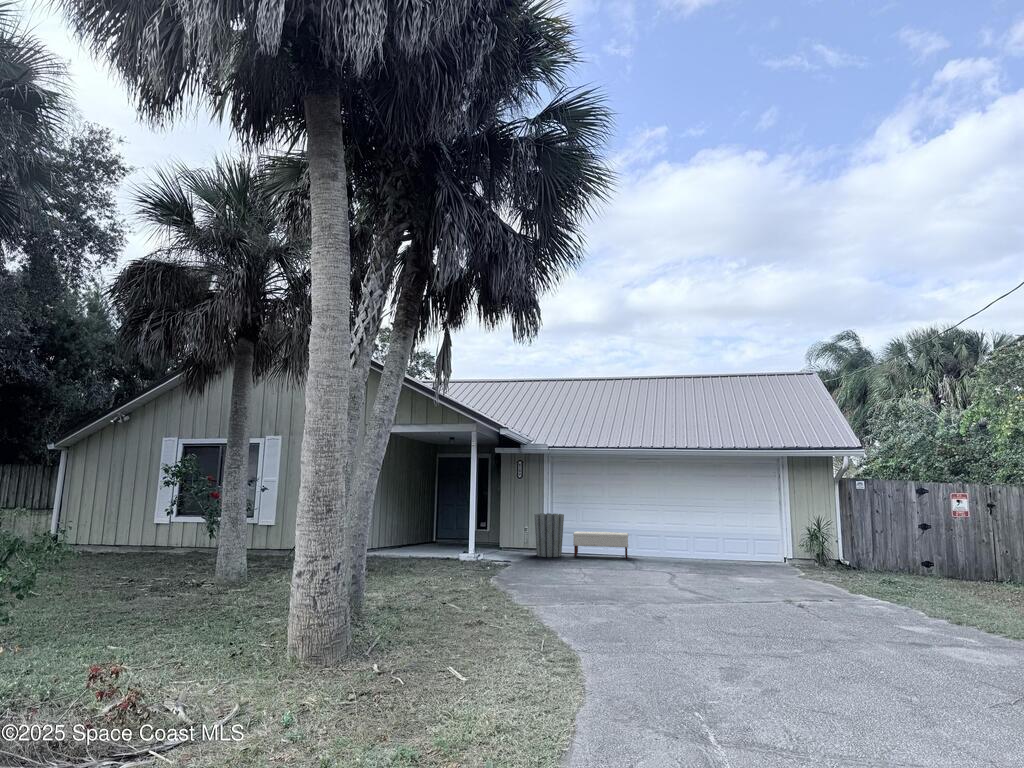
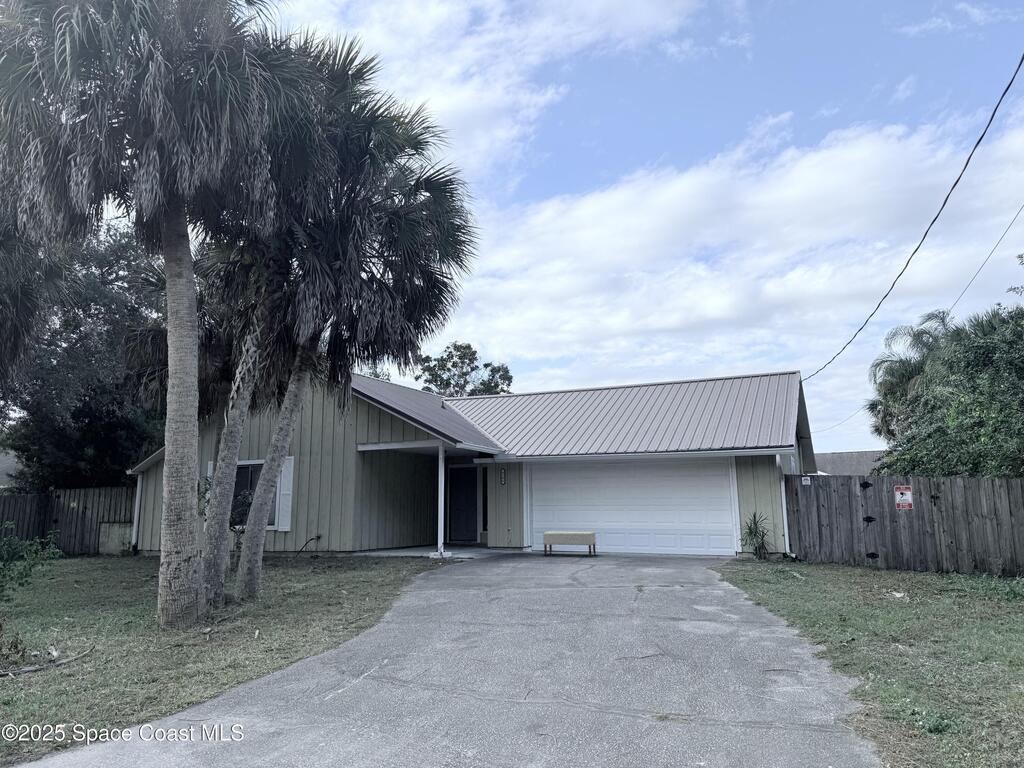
trash can: present [534,513,564,557] -> none [510,515,537,555]

